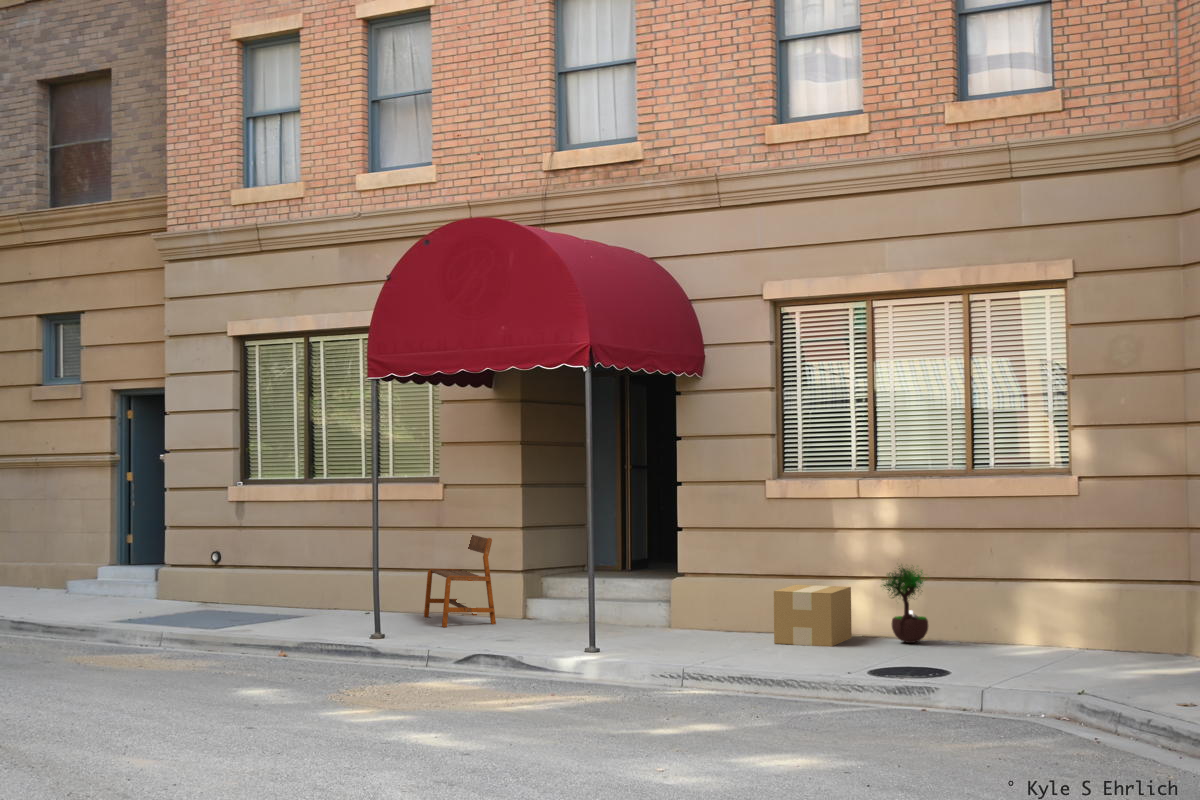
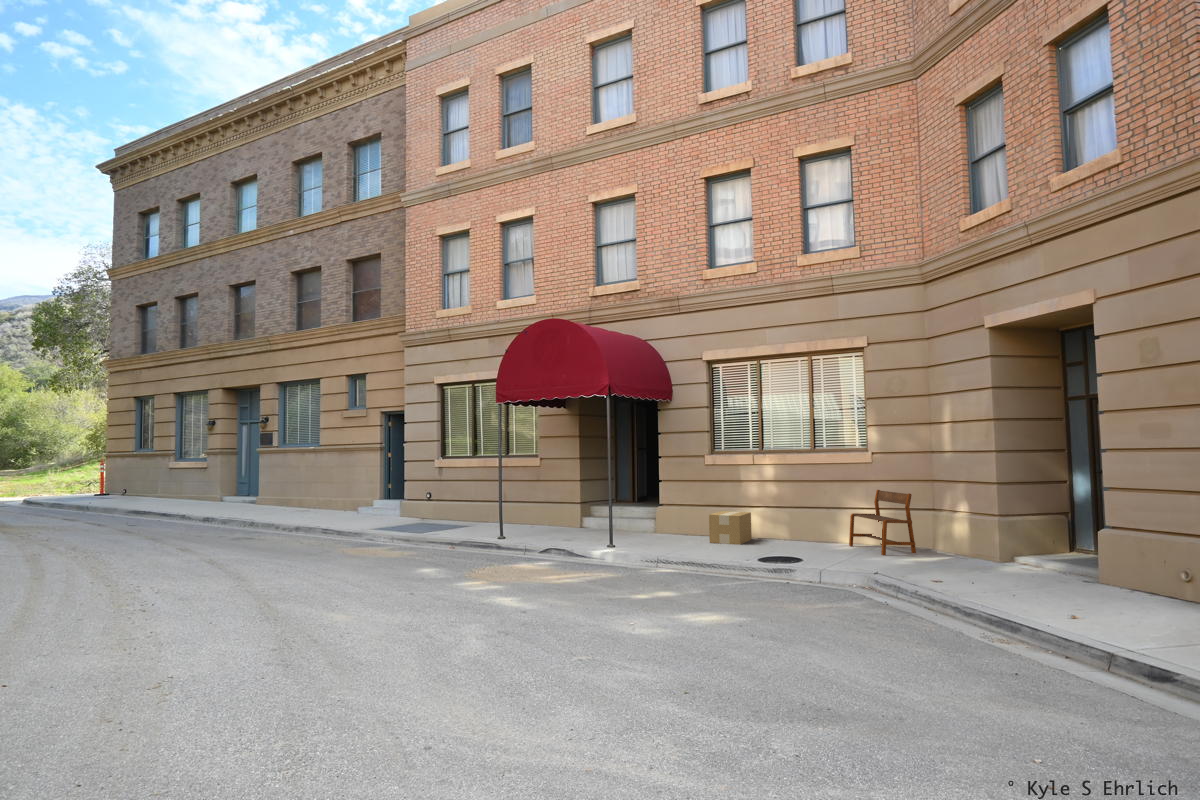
bench: present [424,535,496,627] -> present [849,490,916,555]
potted tree: present [883,568,928,643] -> none [766,498,792,543]

